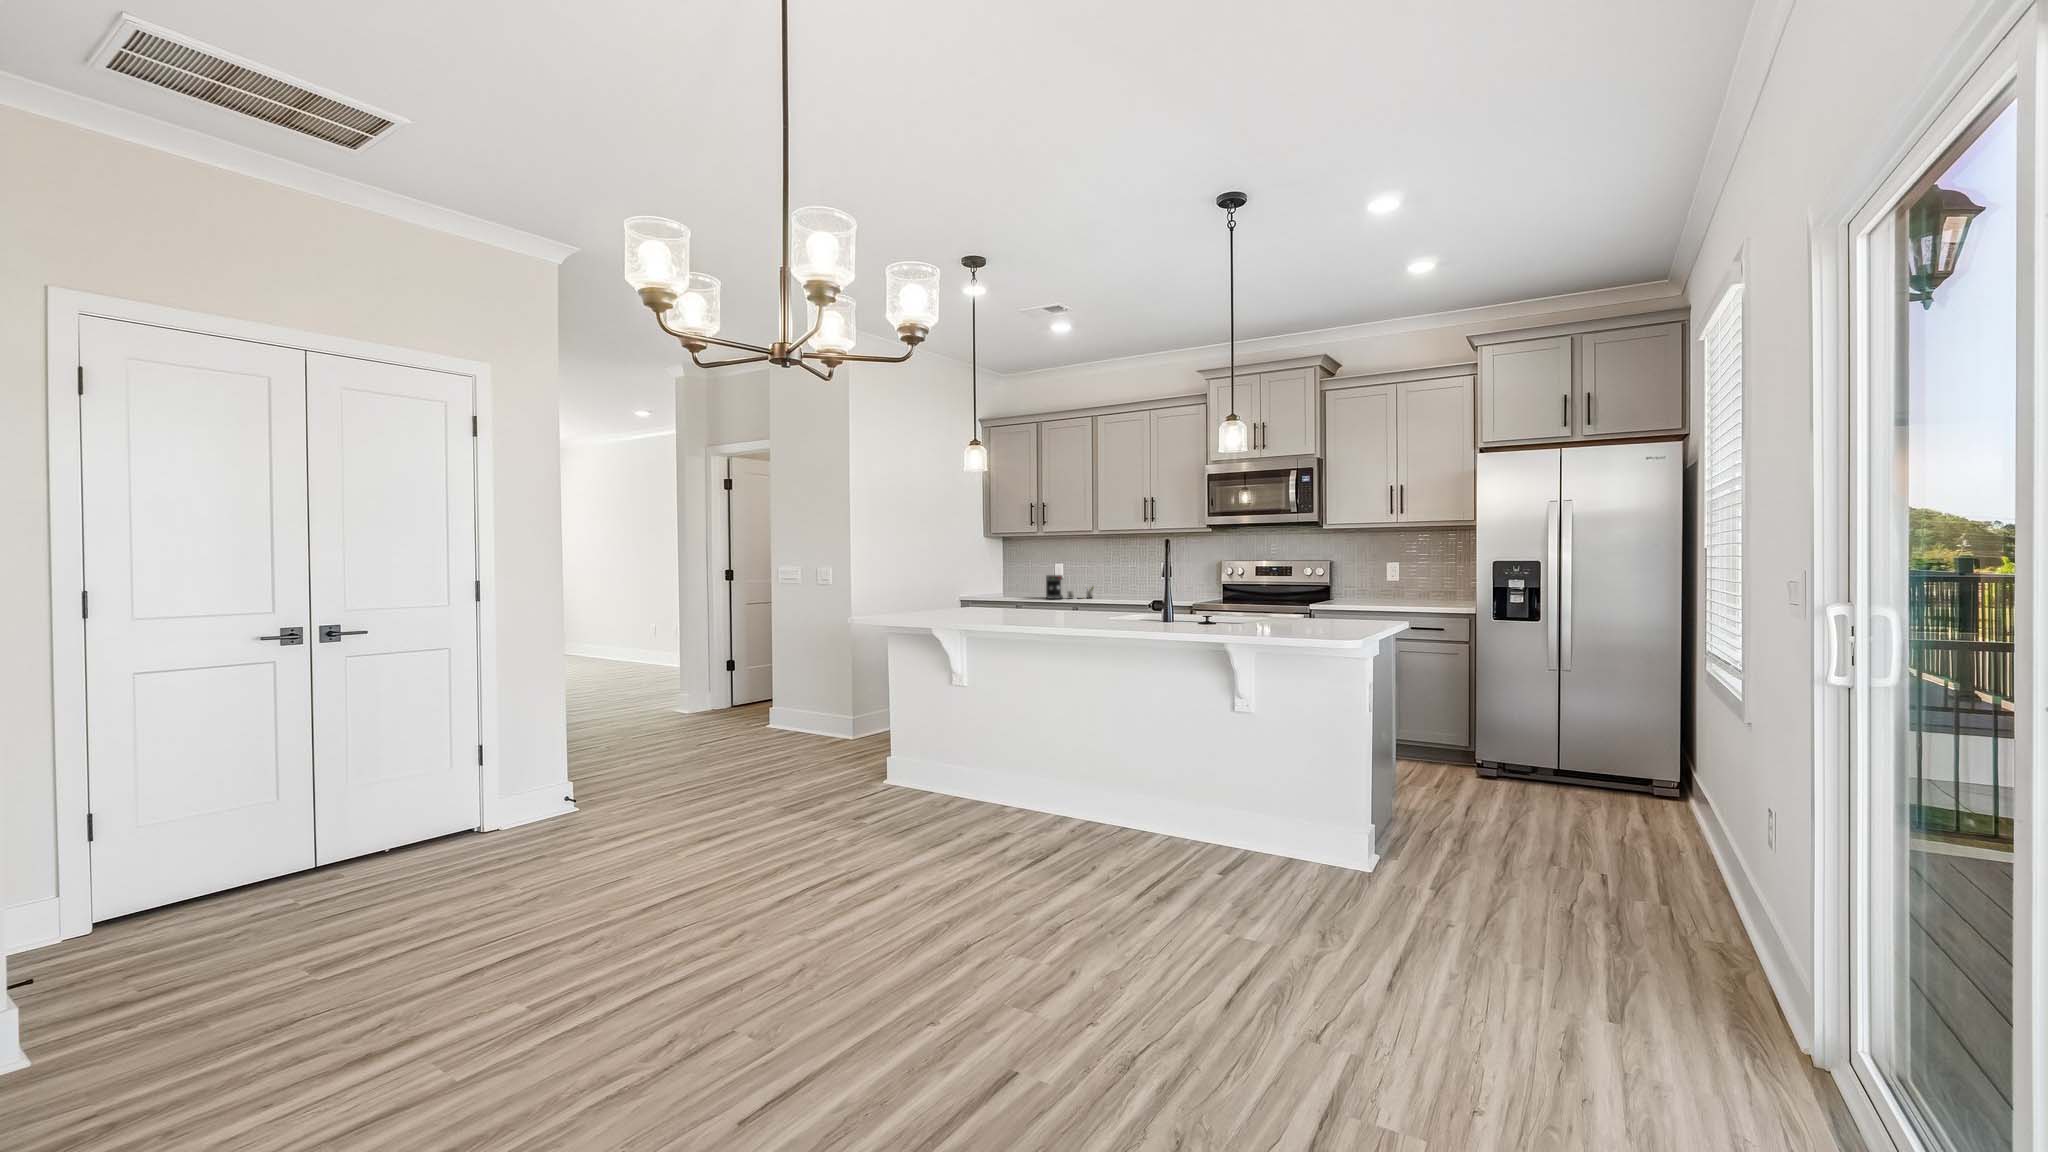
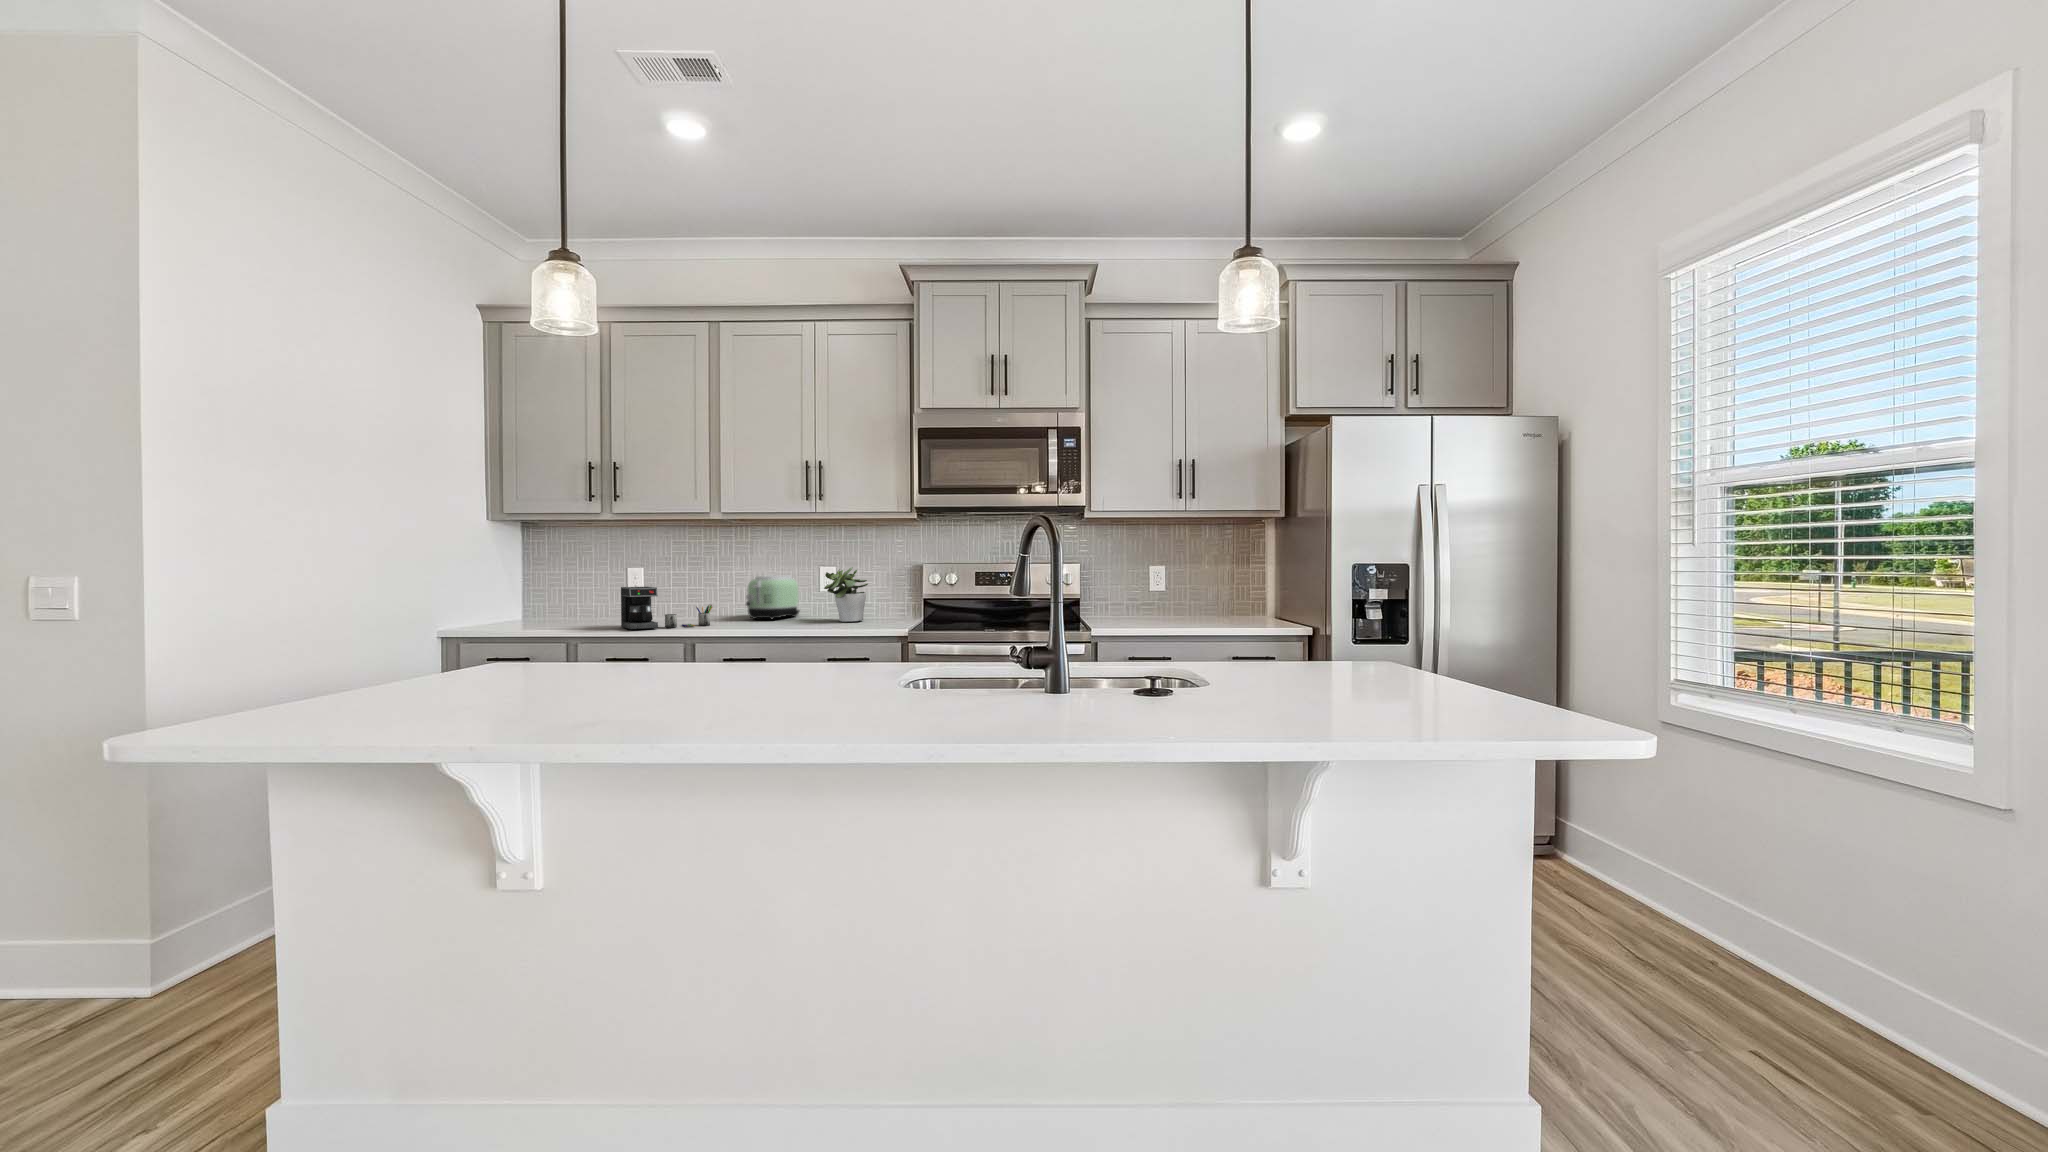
potted plant: none [1160,563,1187,598] -> present [824,567,868,622]
toaster: none [1115,569,1151,596] -> present [746,575,799,620]

